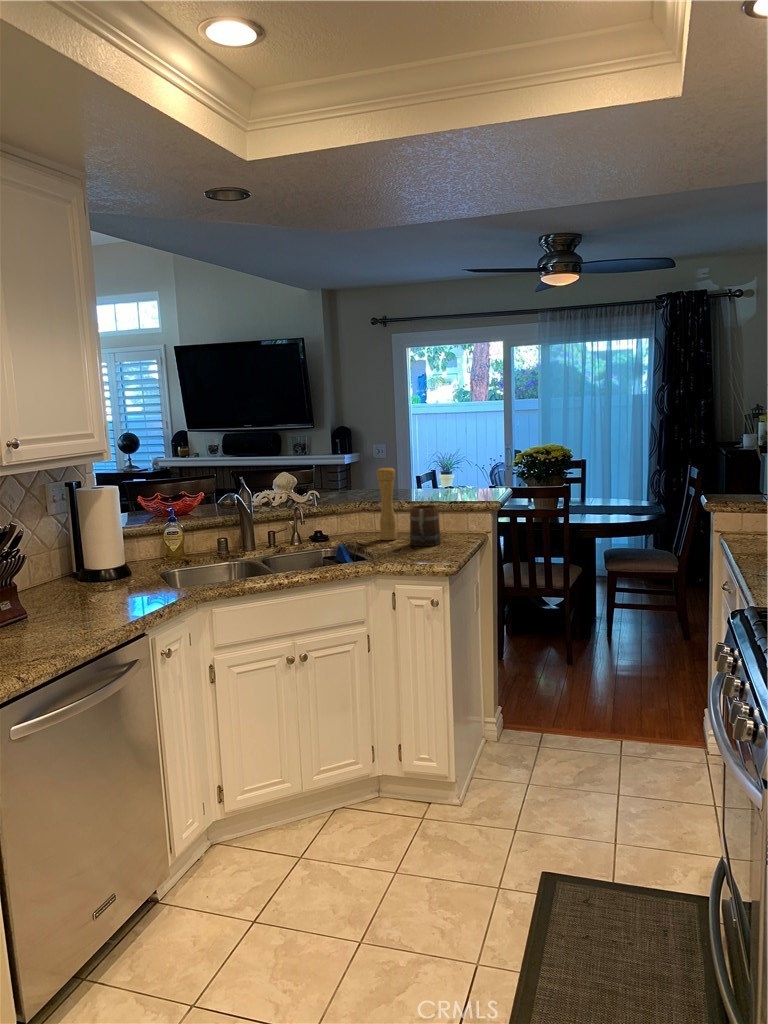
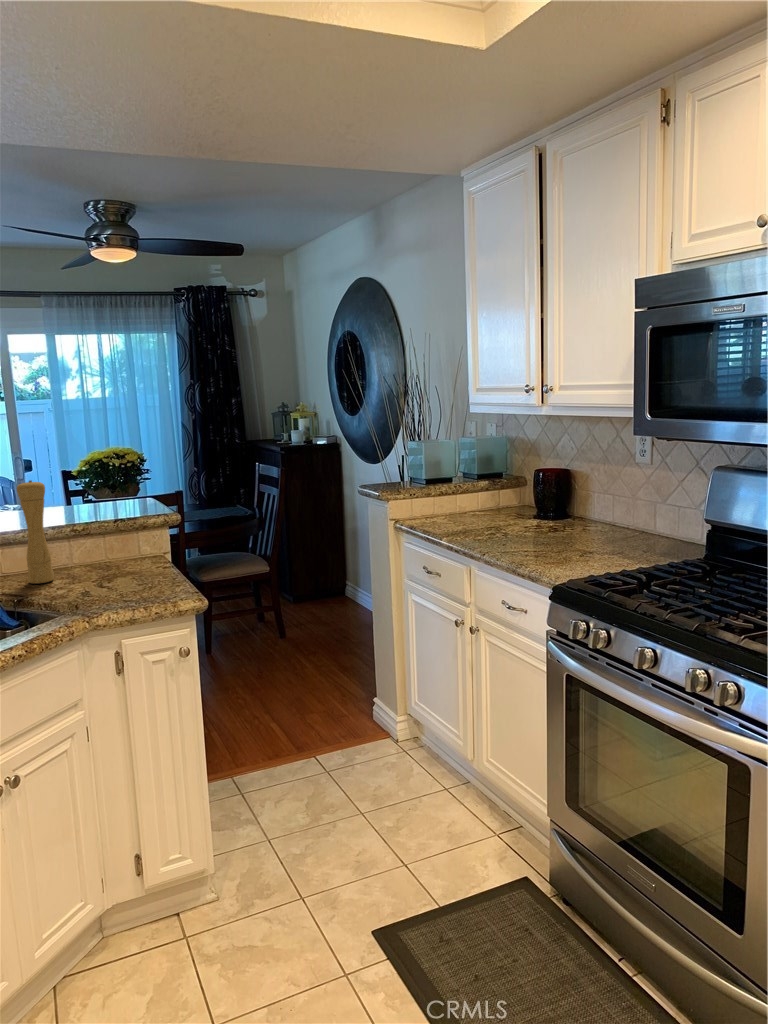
mug: present [410,505,441,546] -> none [83,527,129,584]

